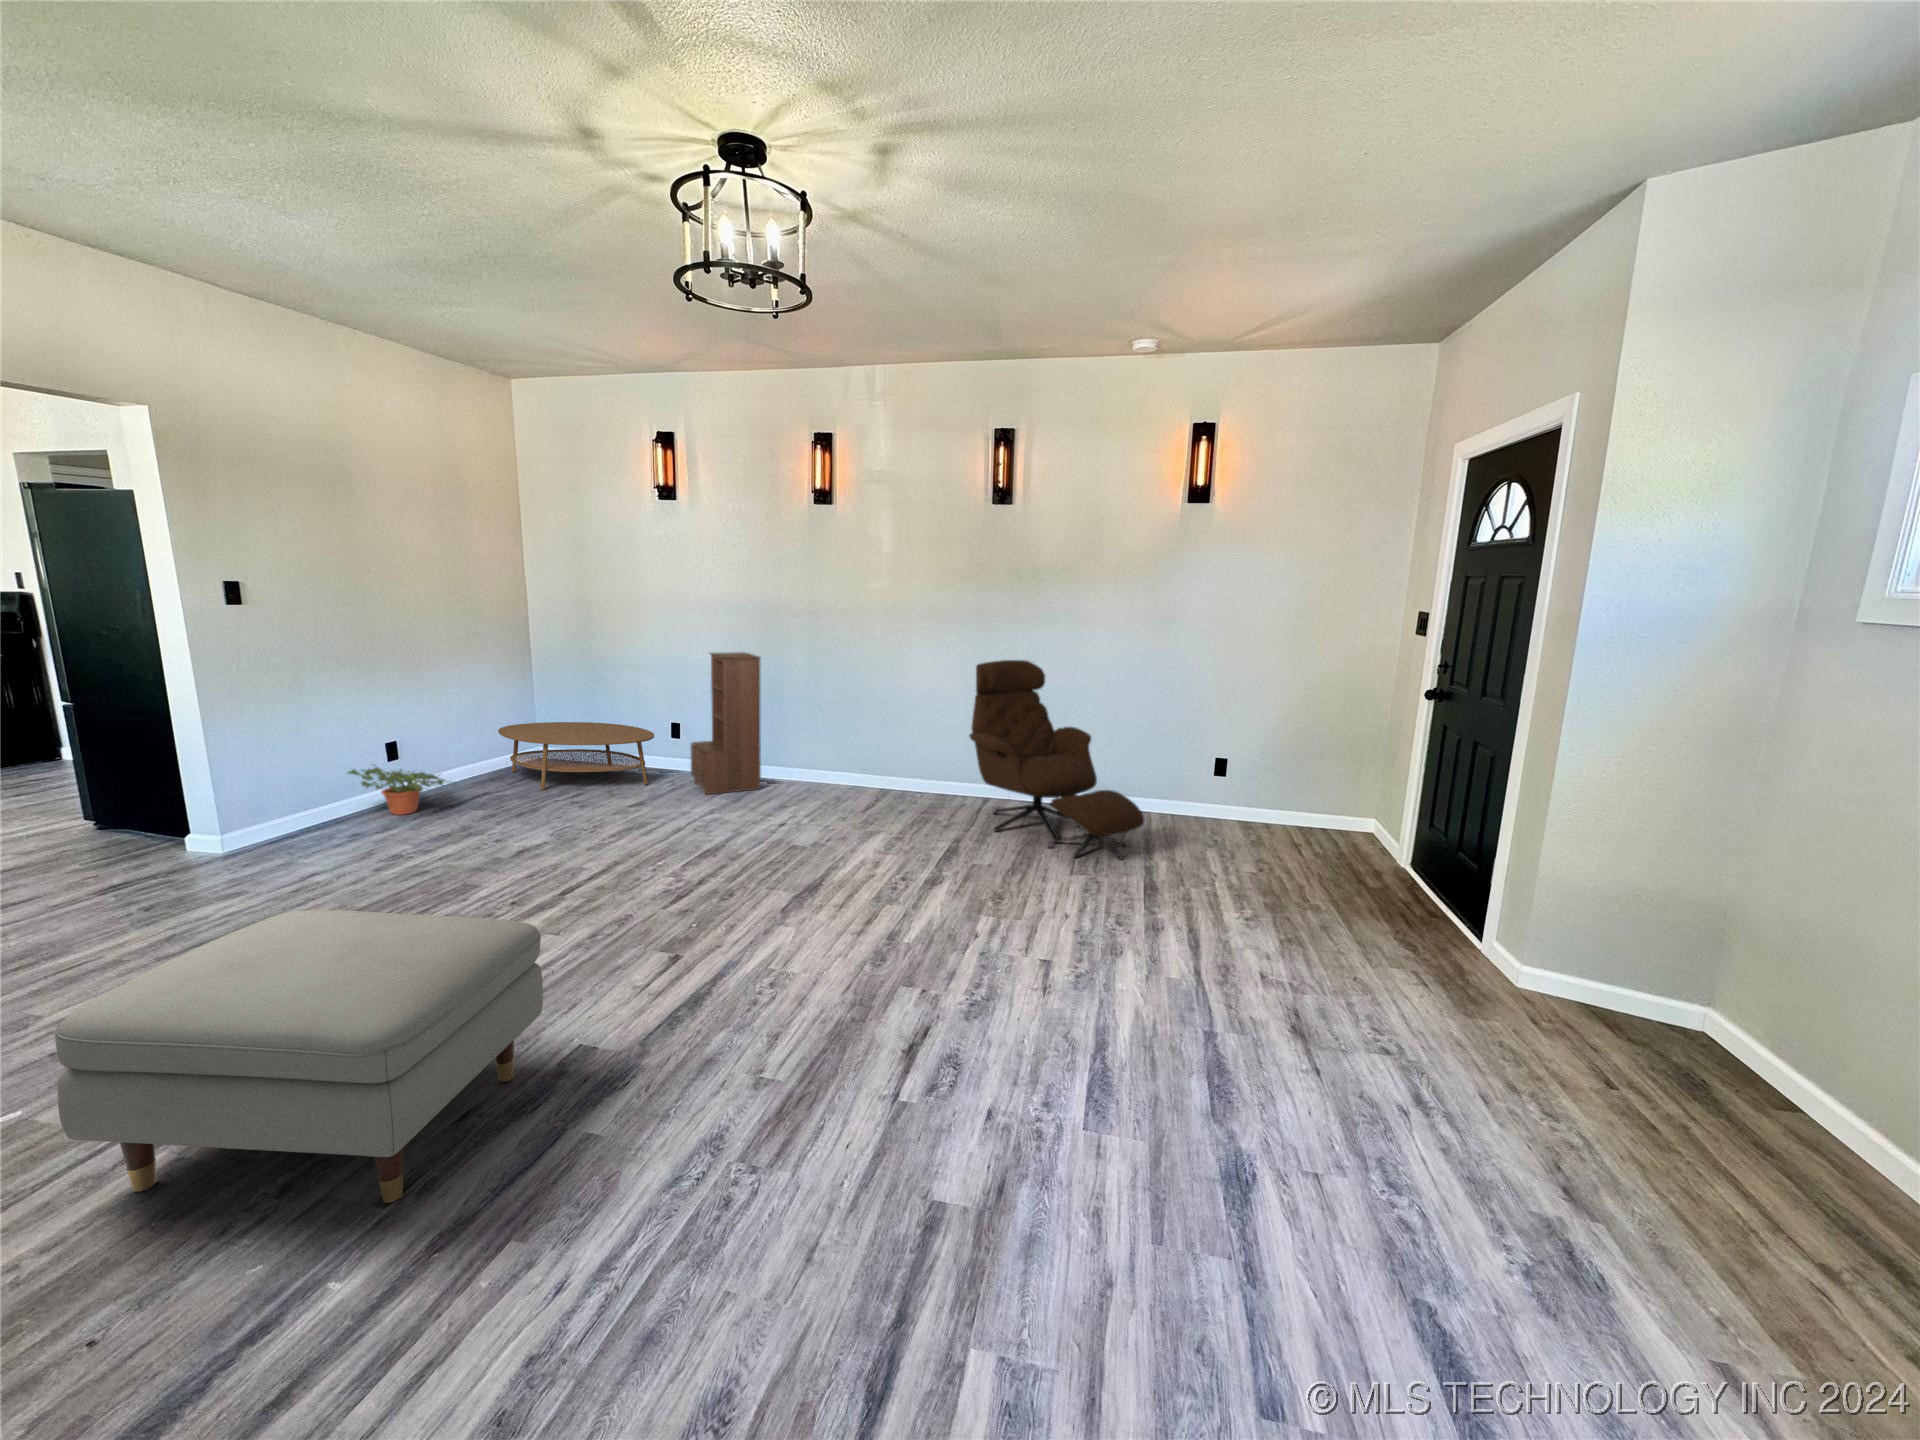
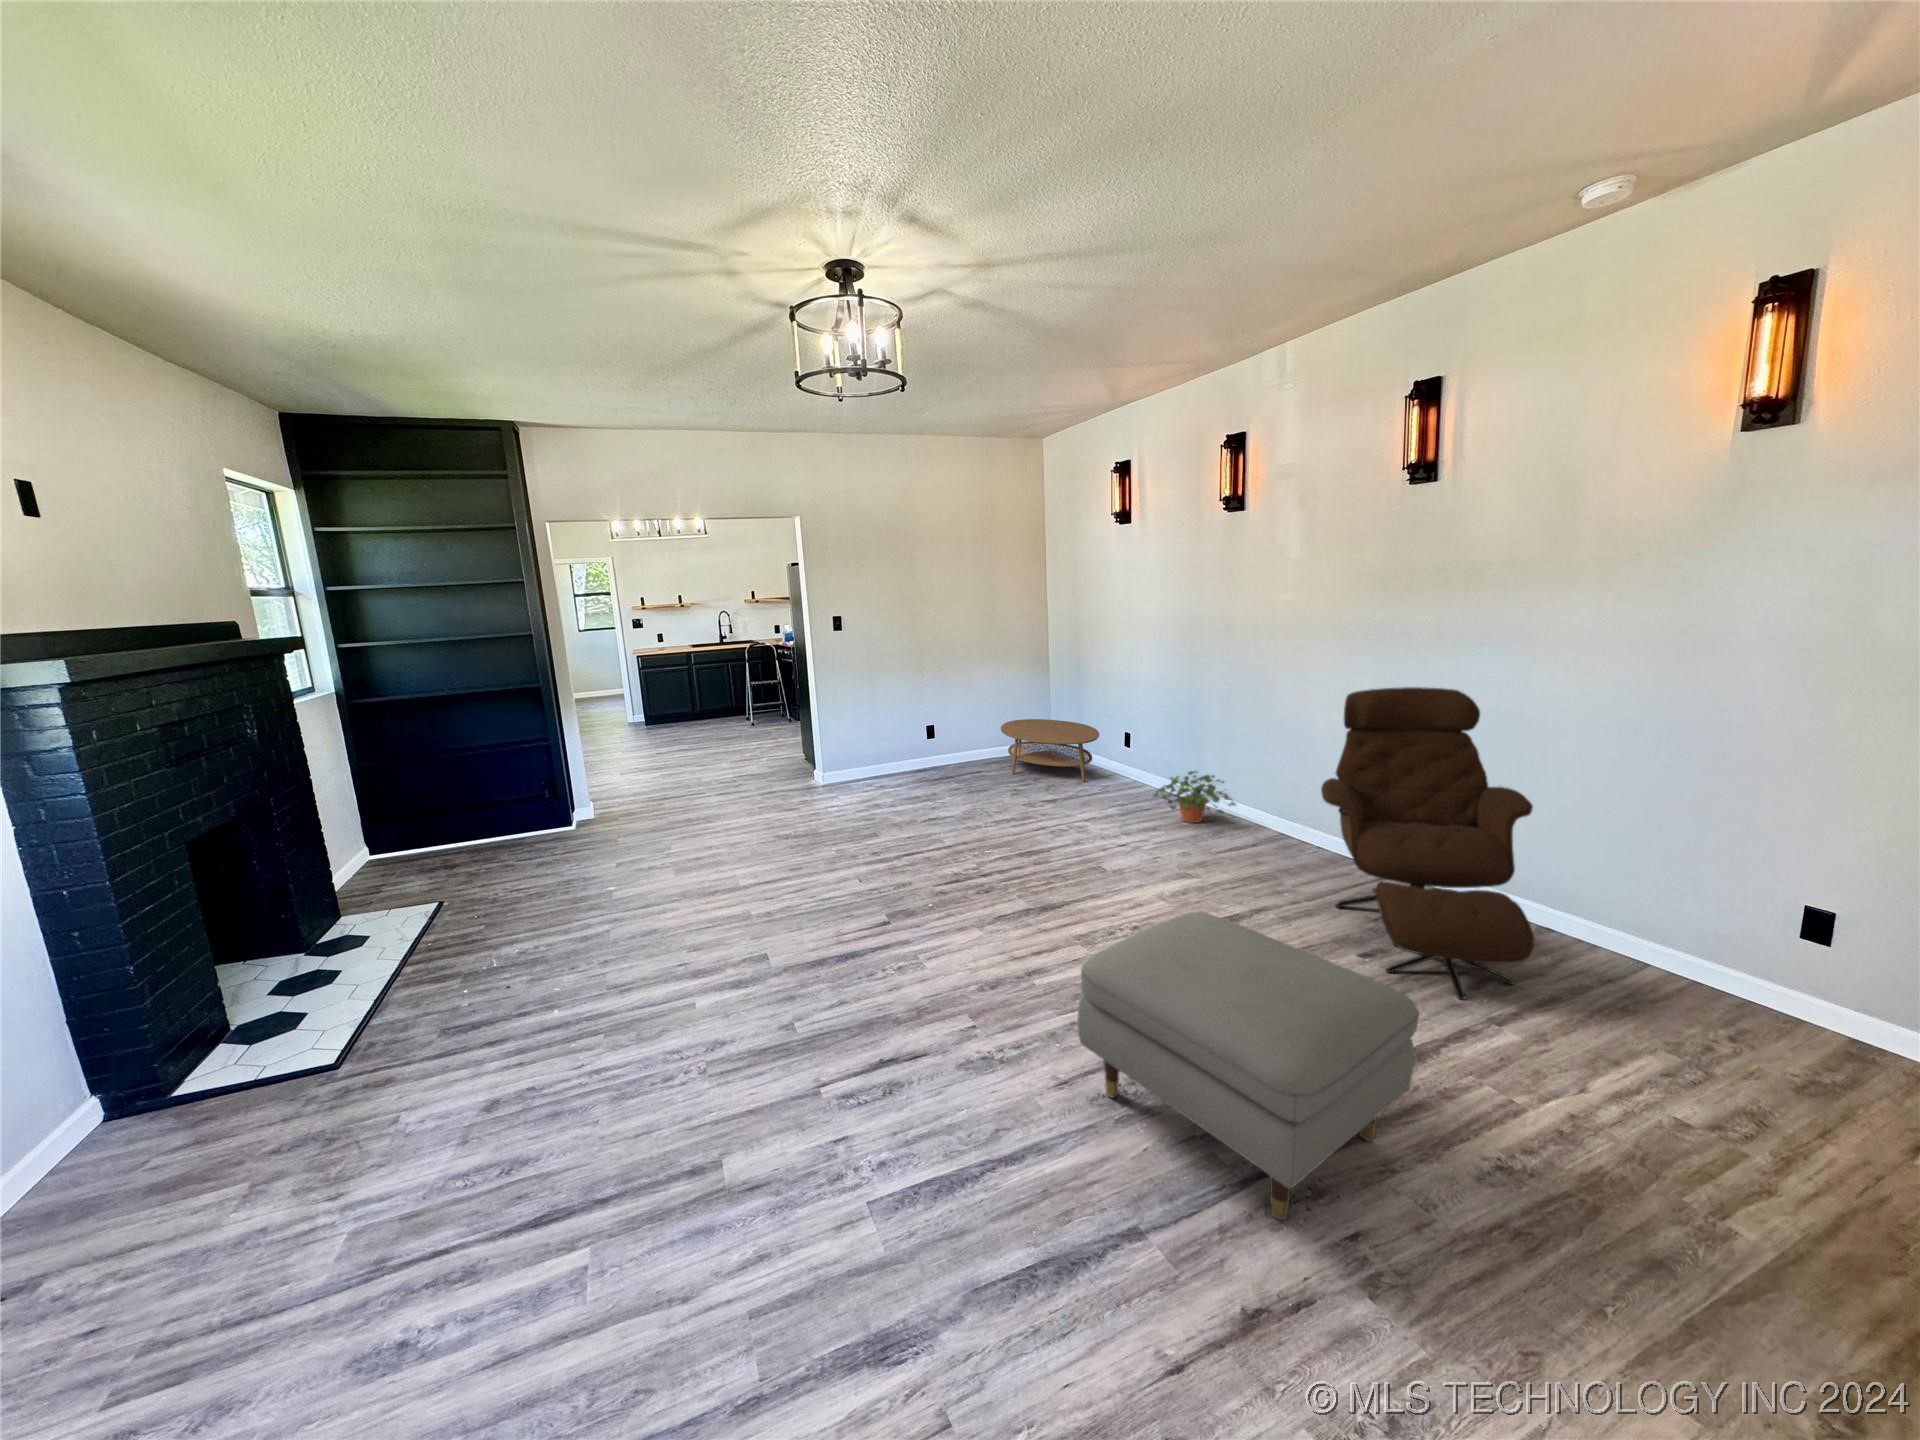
bookshelf: present [690,652,761,795] -> none [1109,666,1172,803]
potted plant: present [348,764,452,815] -> present [1153,771,1235,823]
ottoman: present [55,910,543,1203] -> present [1078,912,1419,1220]

